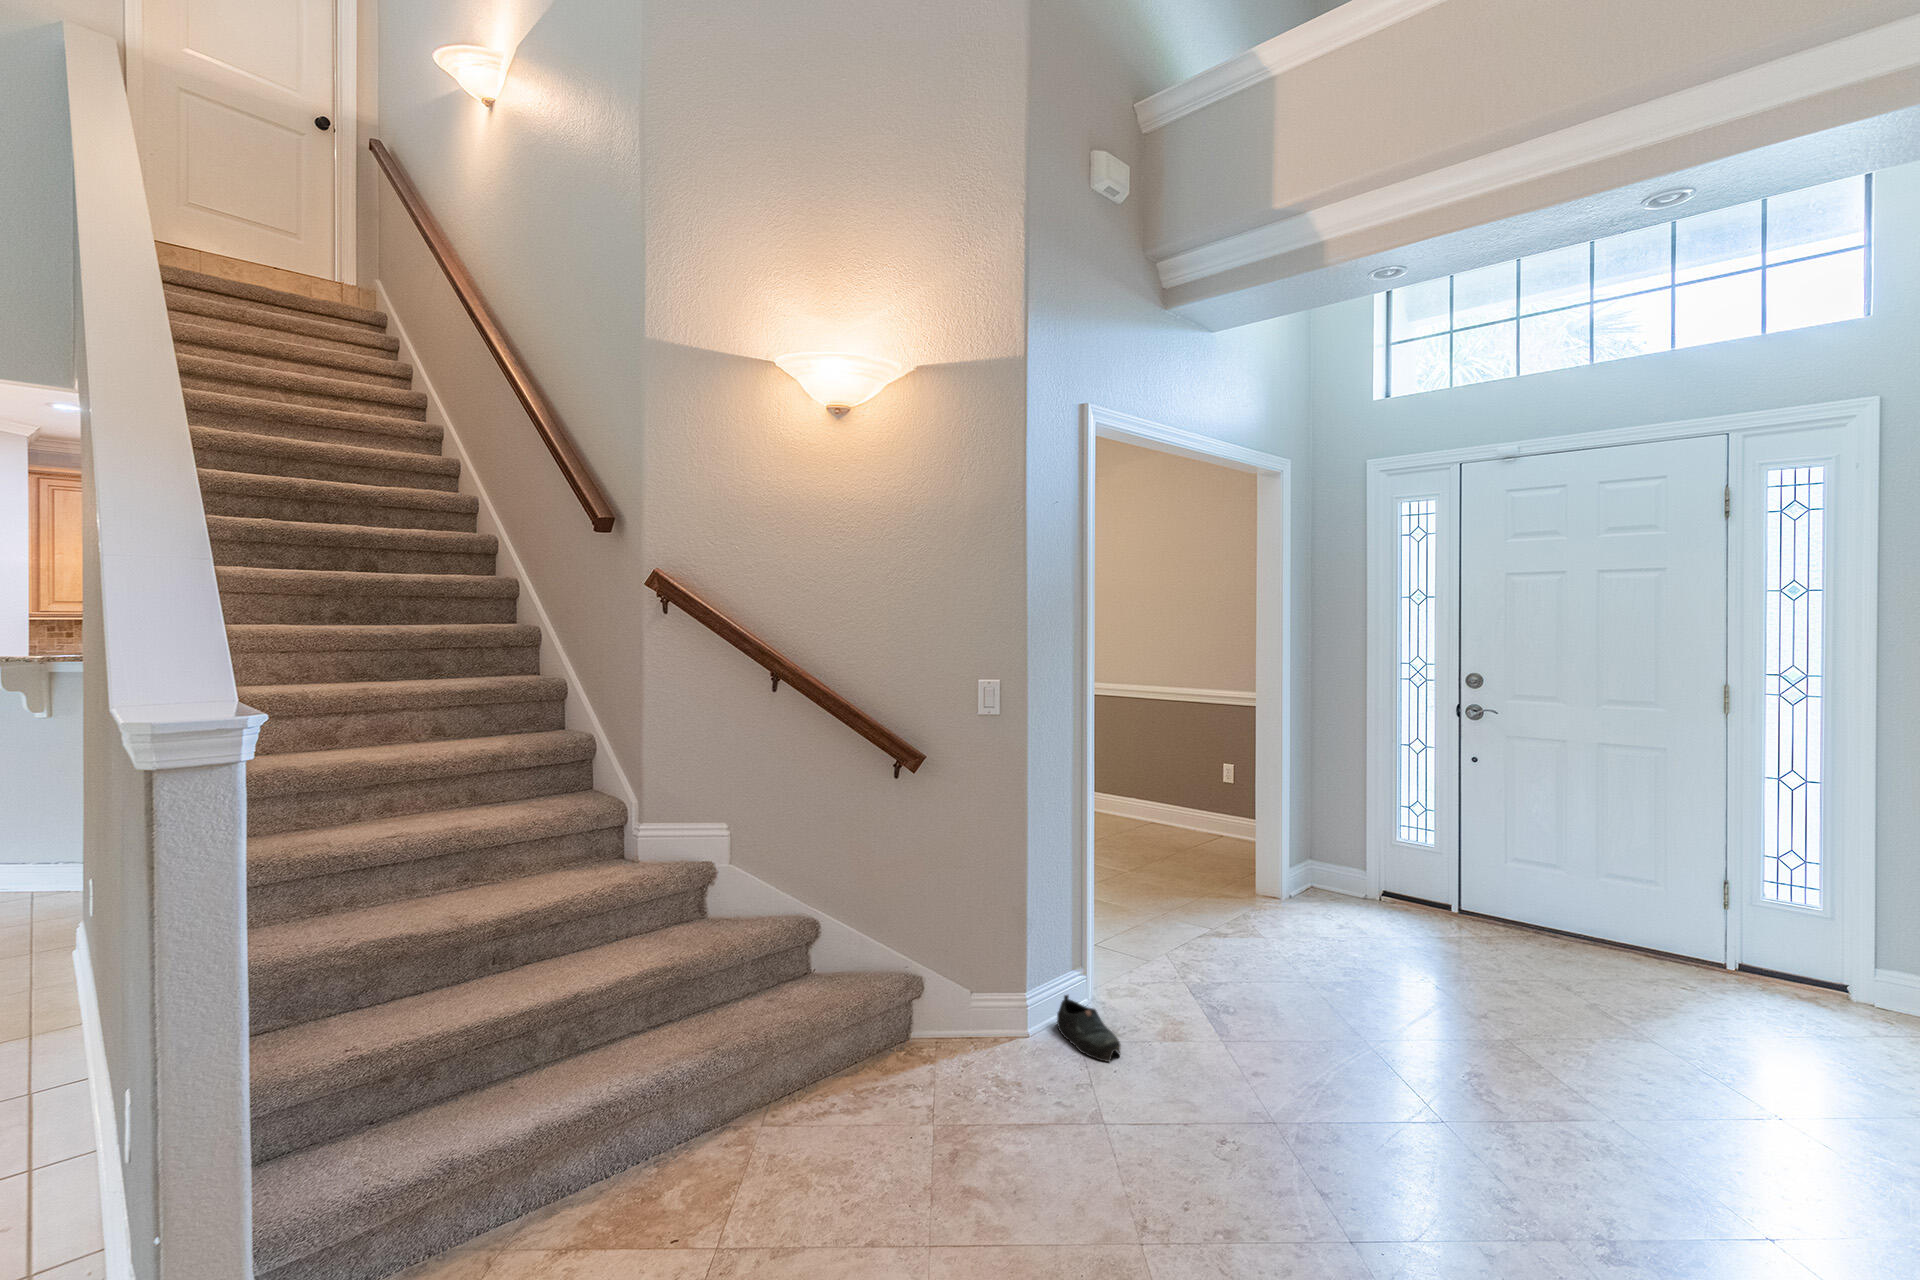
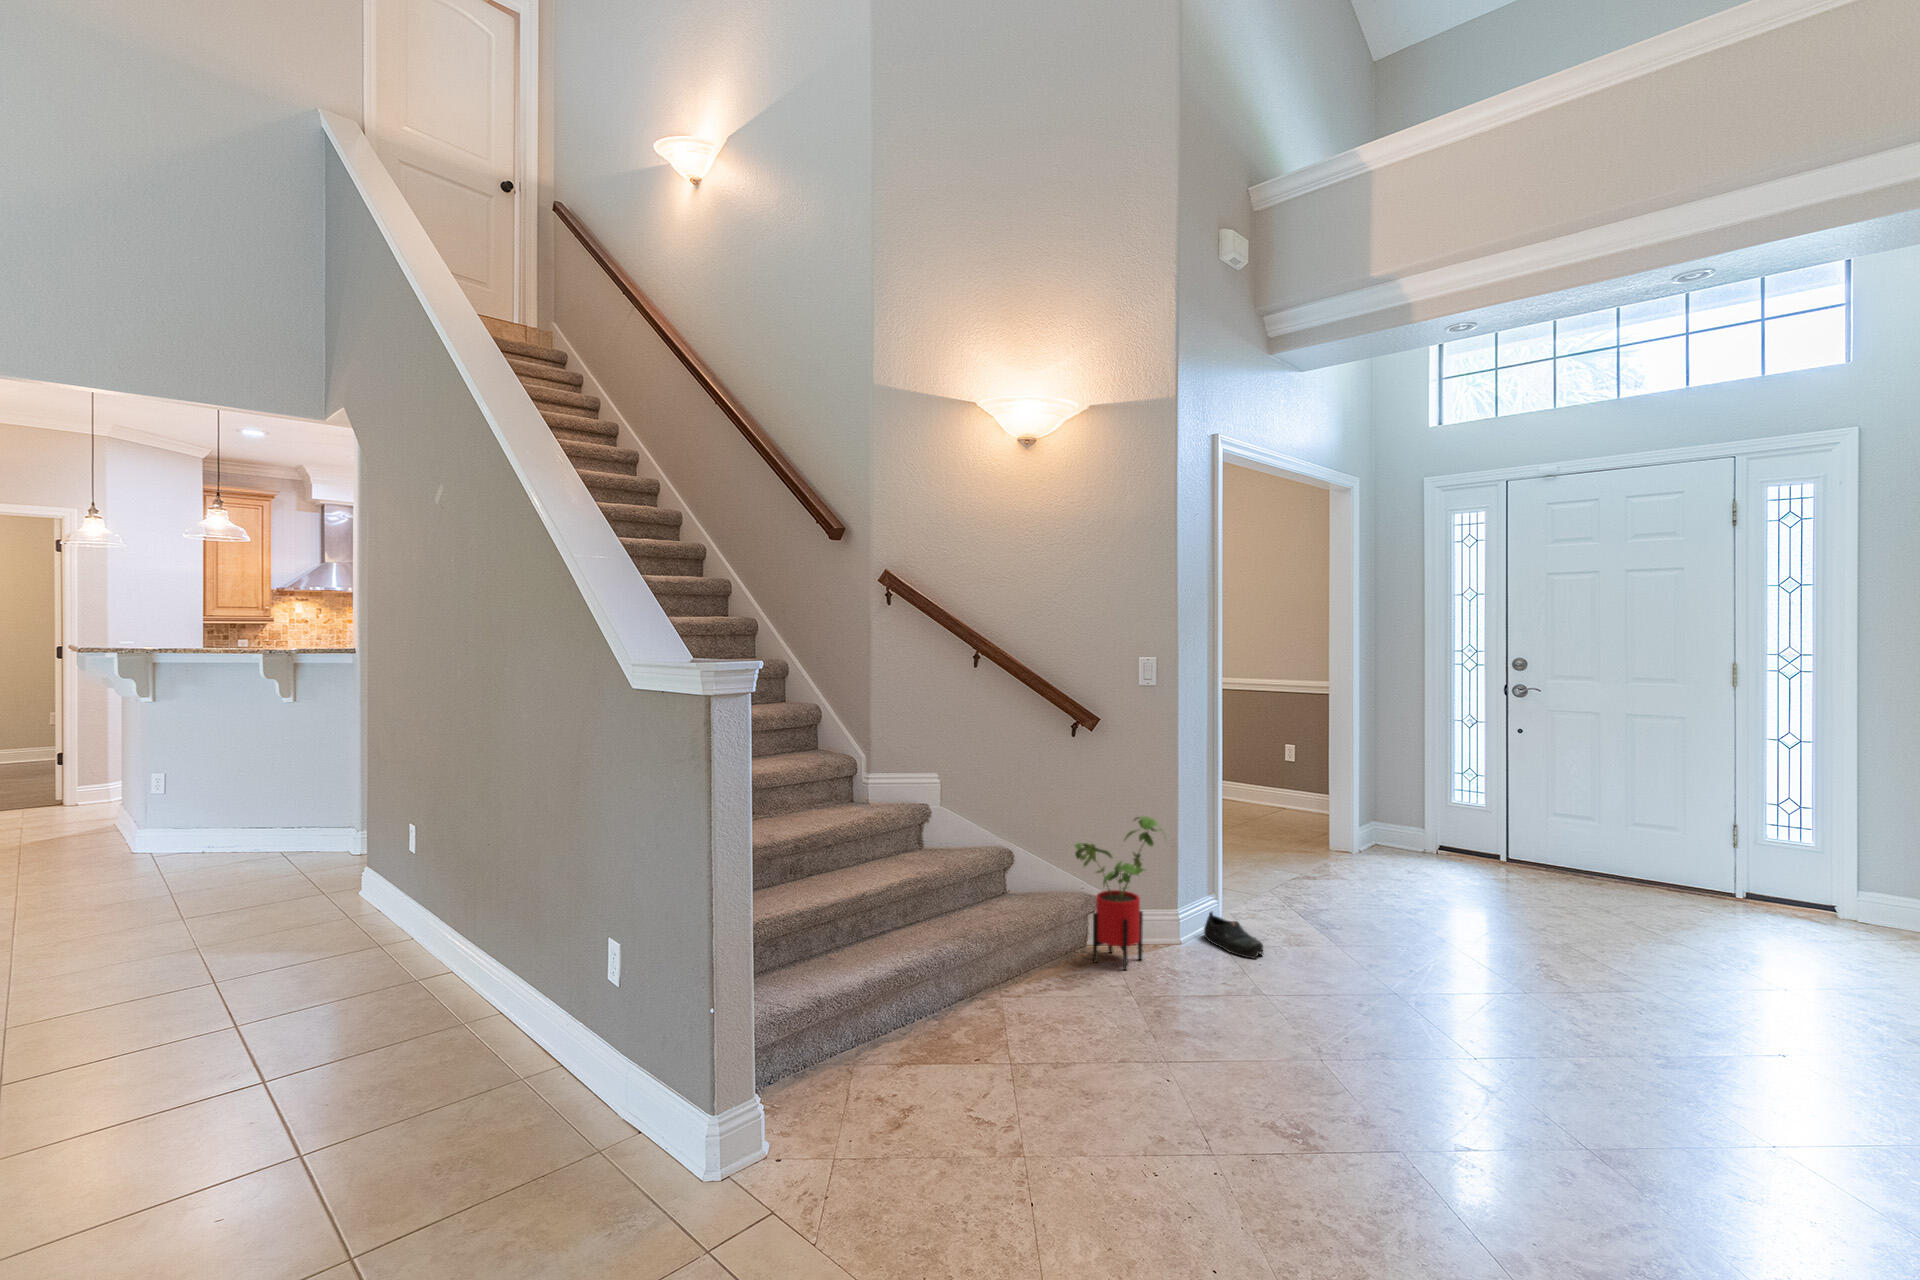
house plant: none [882,881,994,1080] -> present [1075,816,1162,970]

